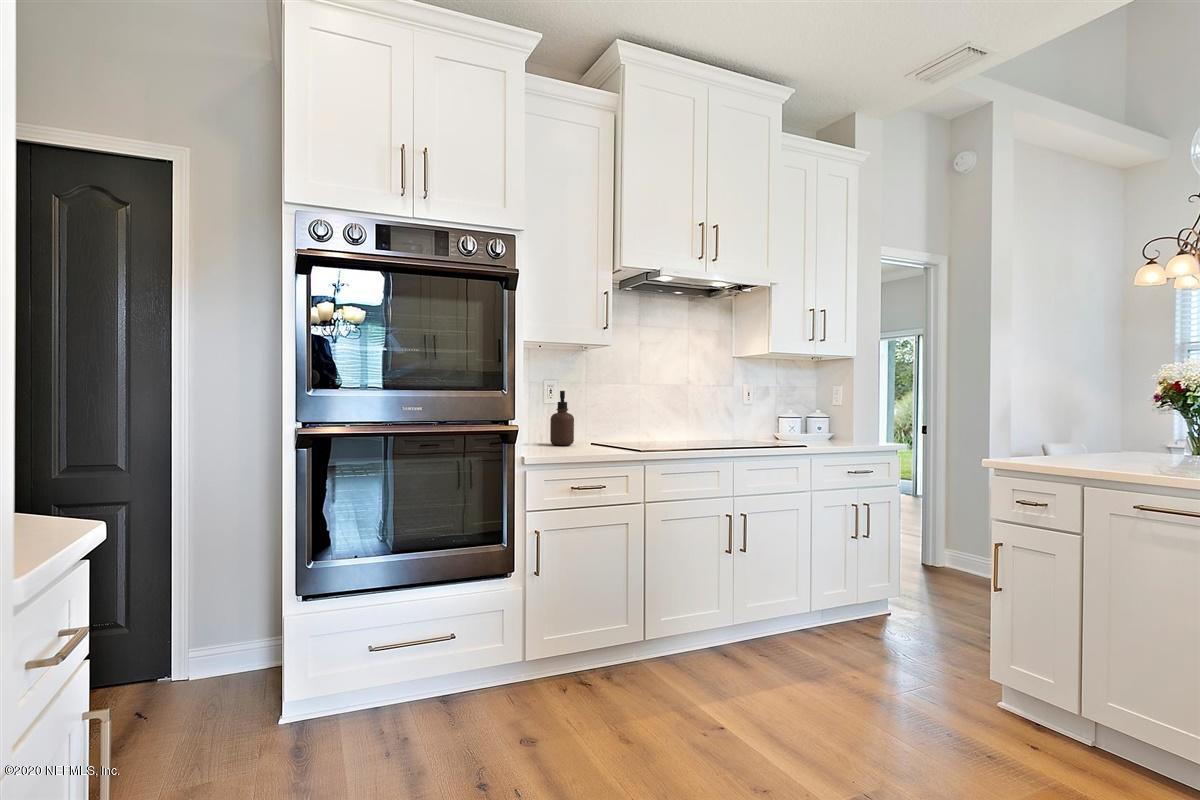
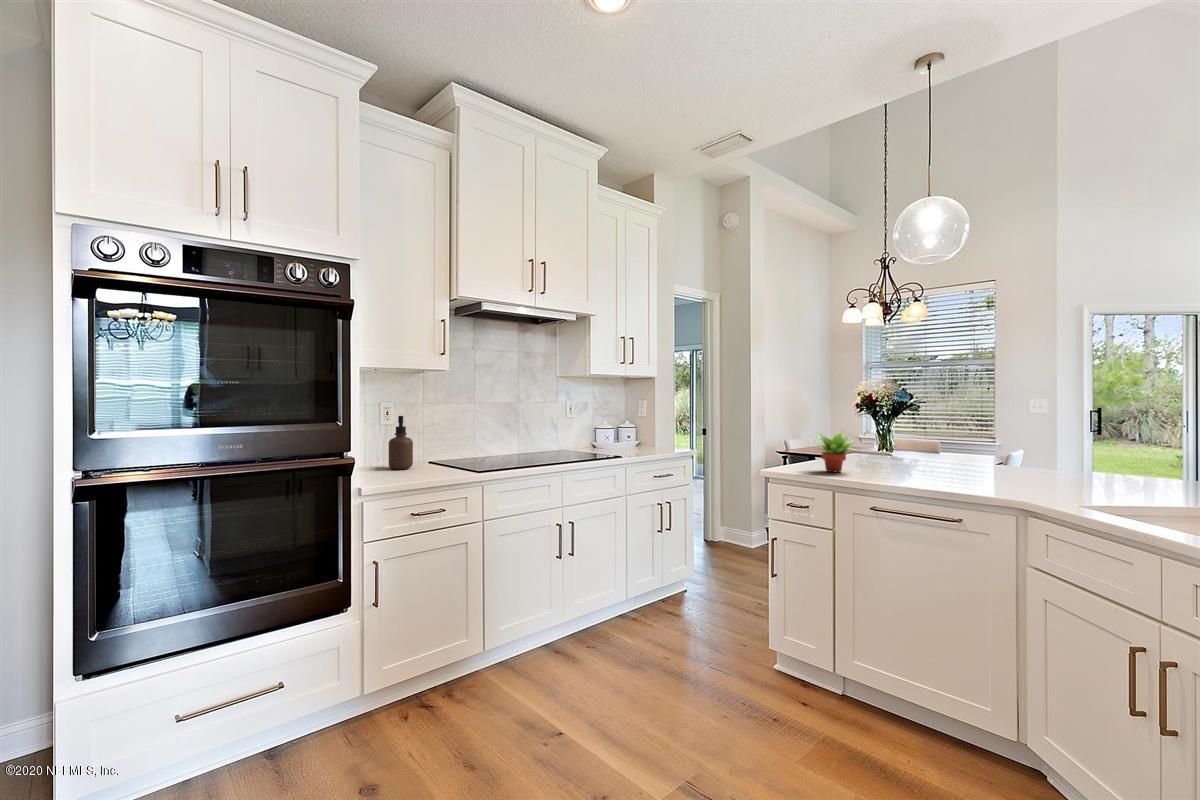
succulent plant: none [1055,409,1120,462] -> present [817,431,854,472]

